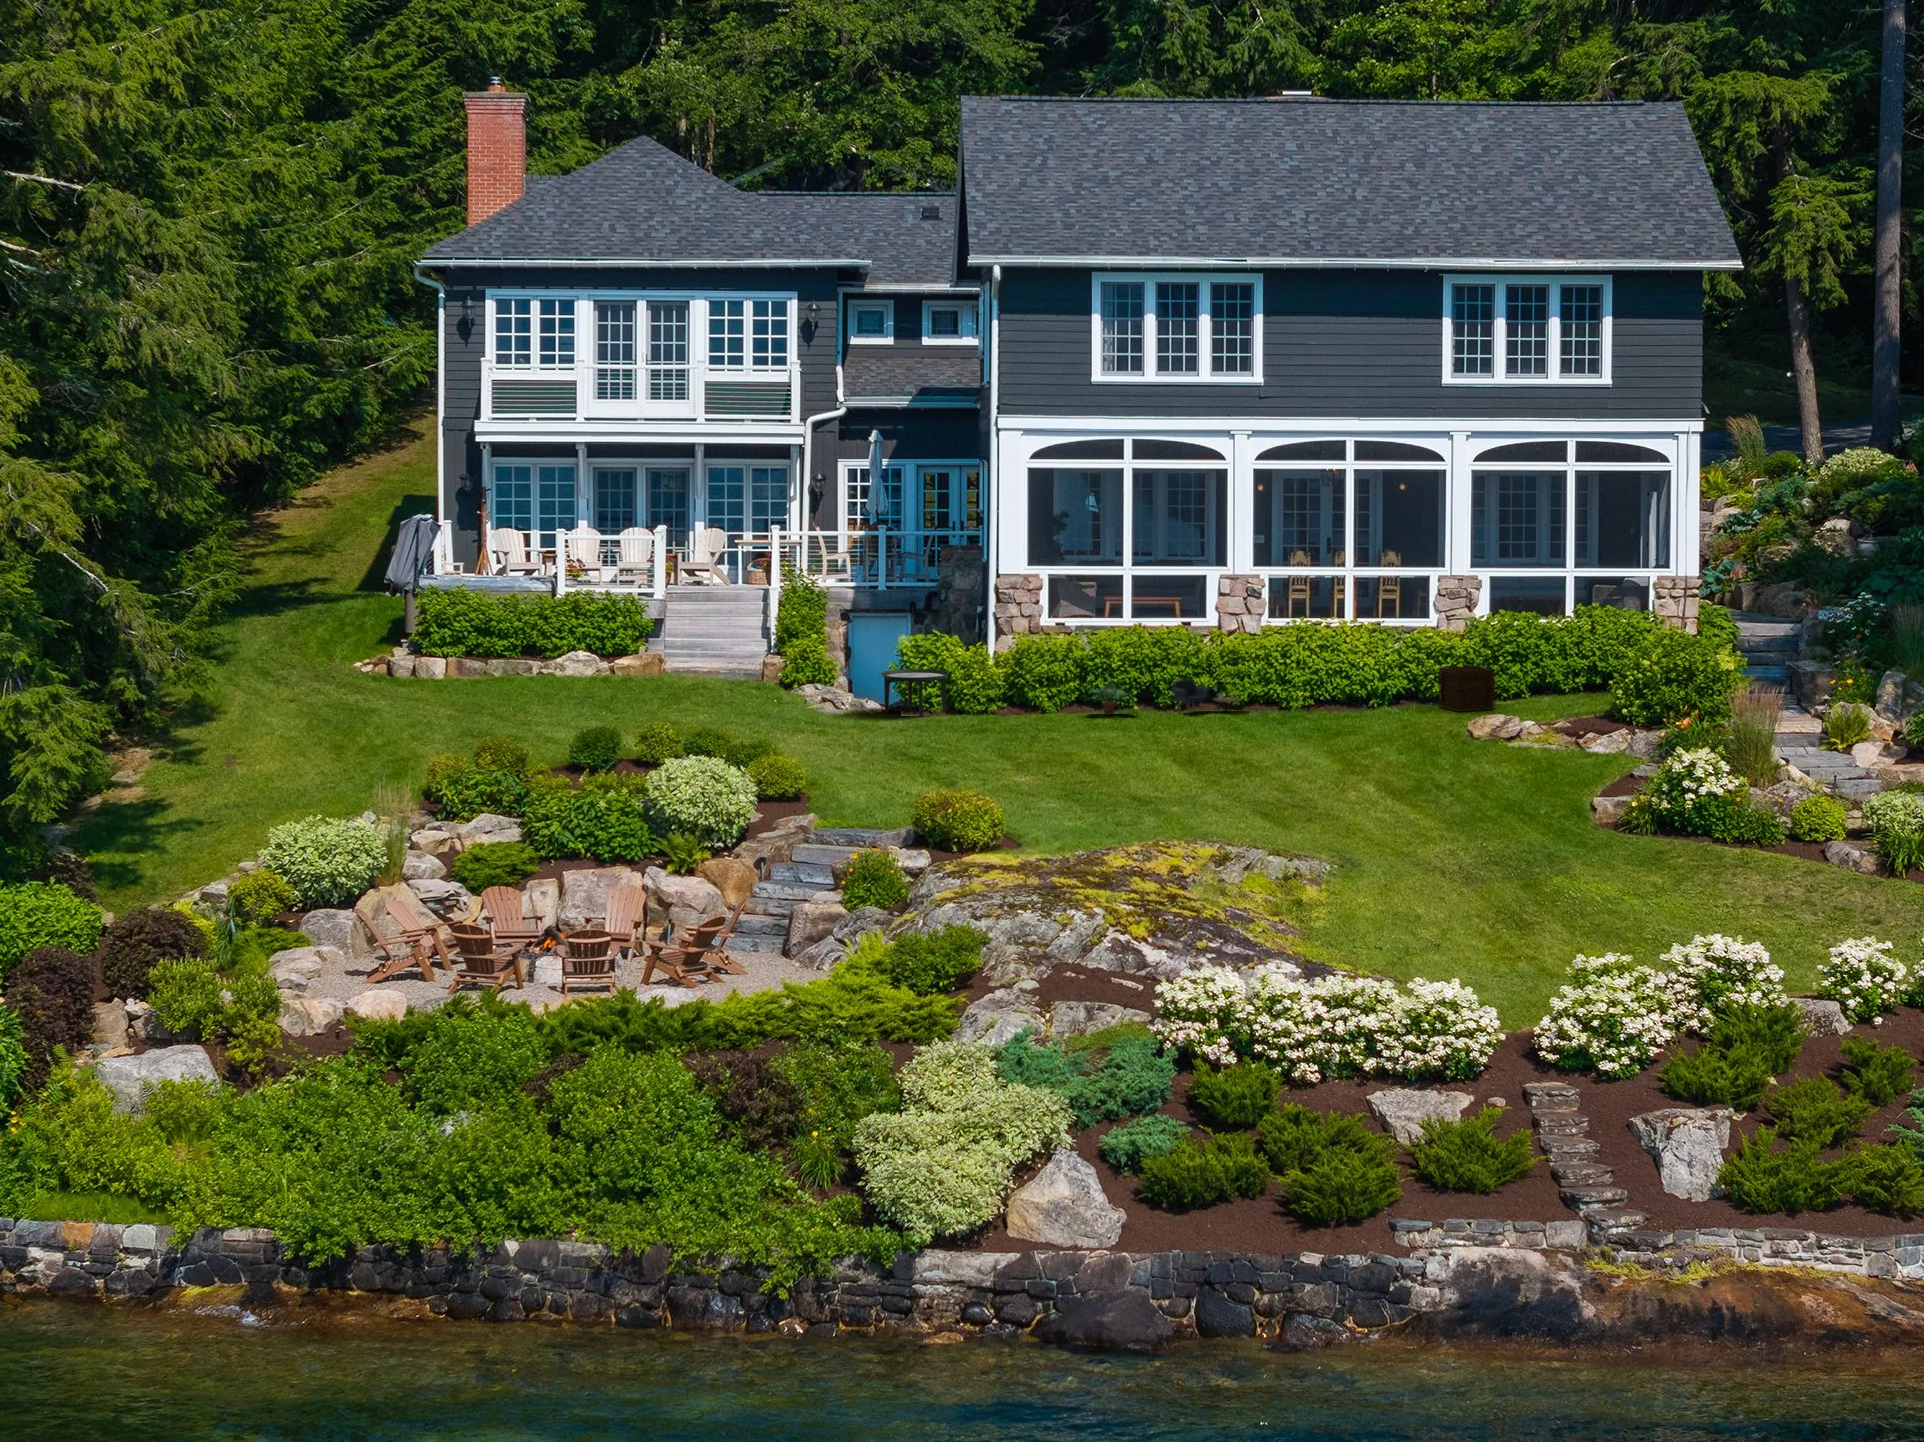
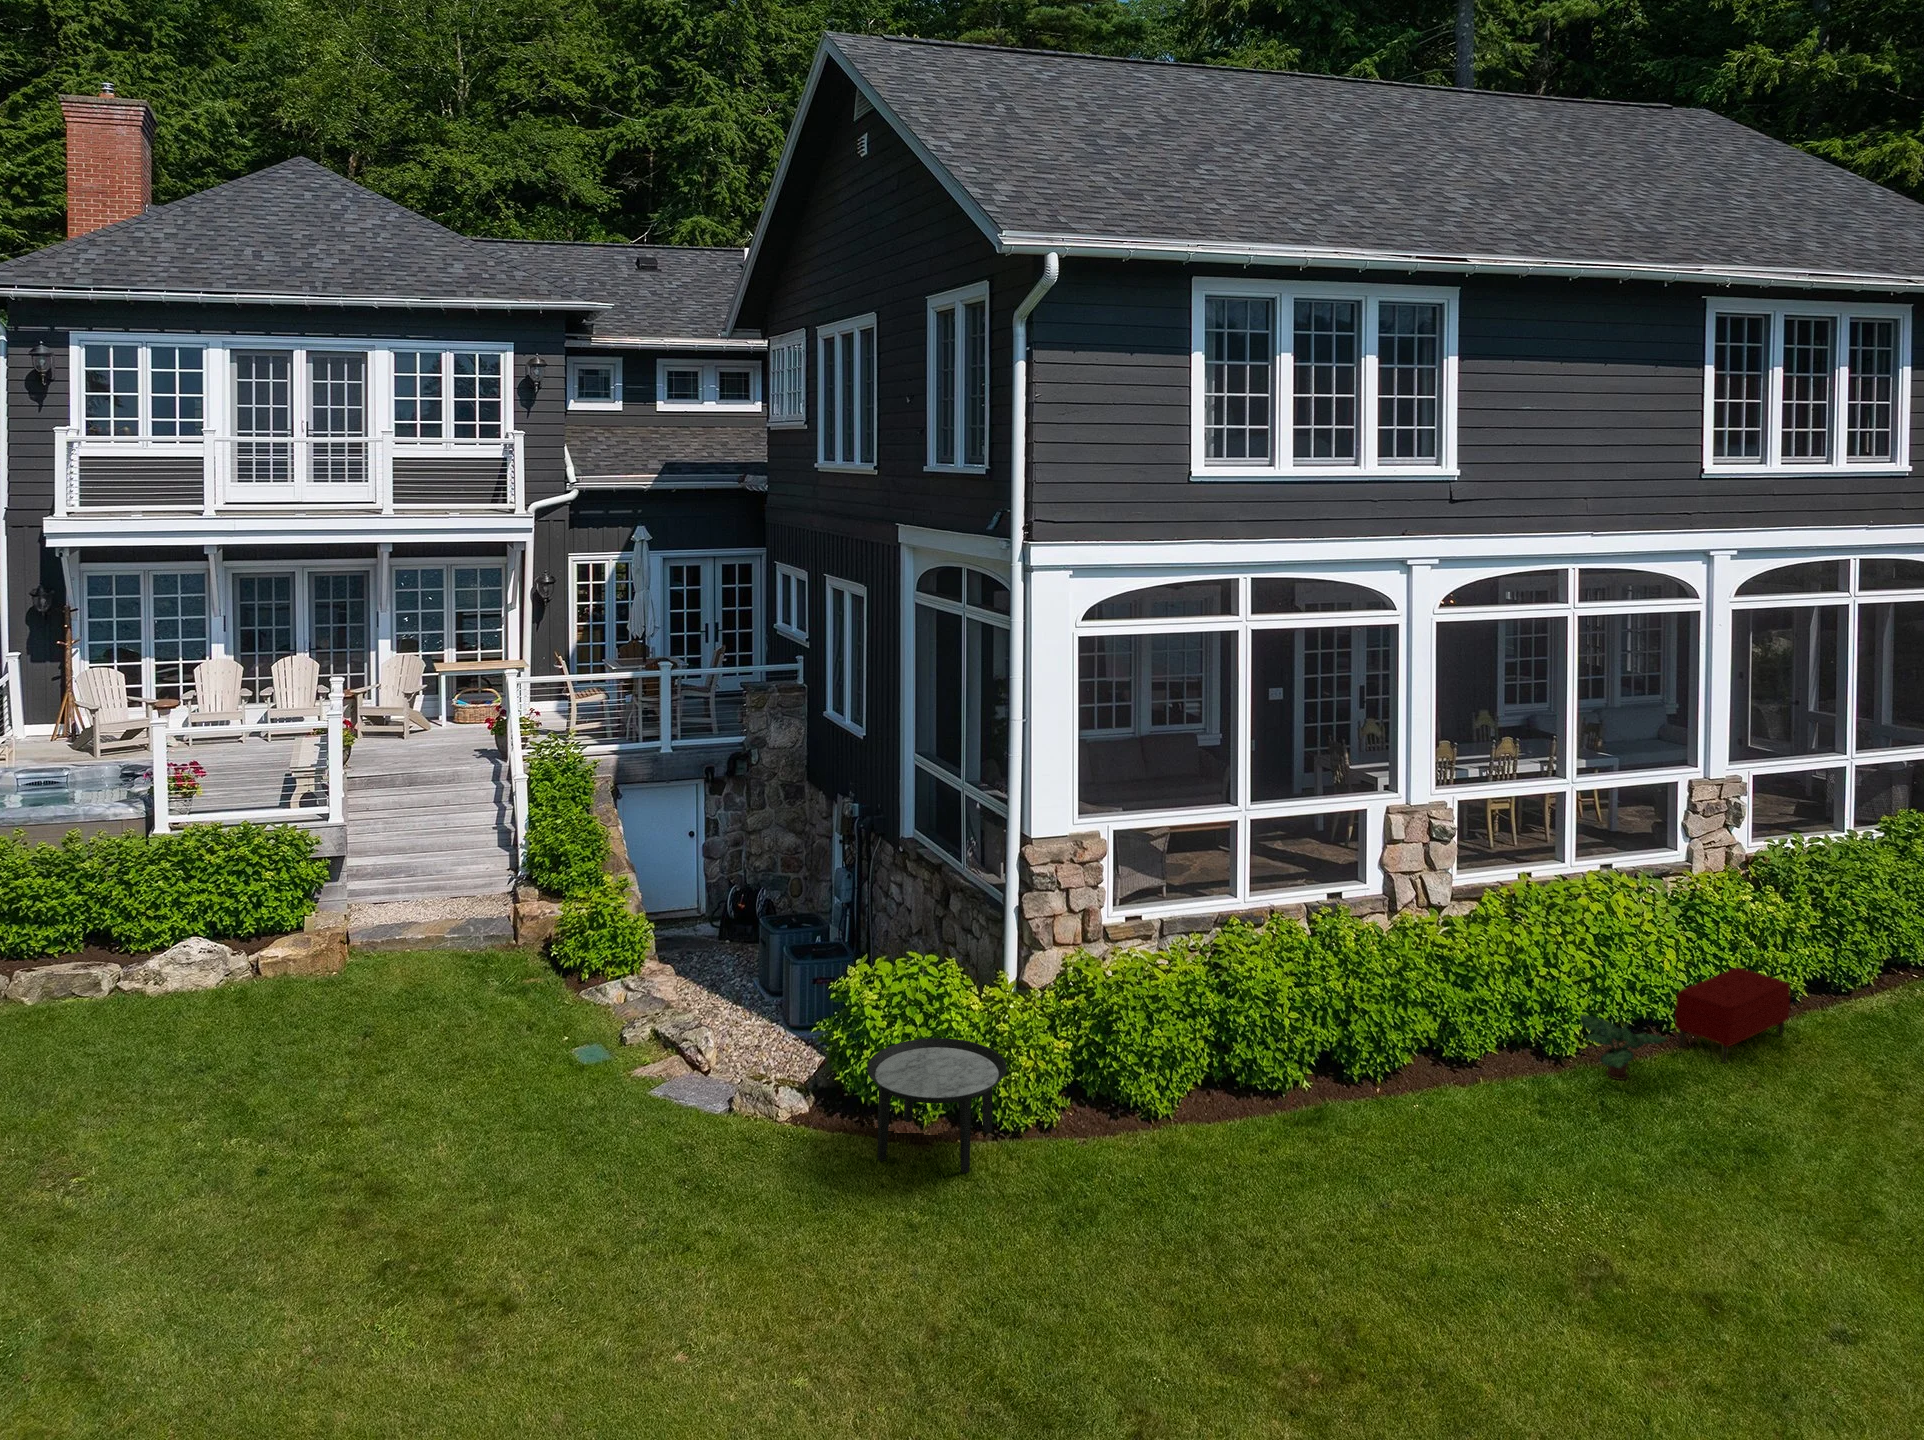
wooden crate: present [1439,665,1495,712] -> none [1778,941,1884,1043]
bench: none [1354,674,1430,713] -> present [1675,967,1790,1063]
armchair: present [1172,679,1241,709] -> none [1409,1021,1522,1102]
potted plant: present [1091,682,1127,715] -> present [1580,1014,1667,1080]

